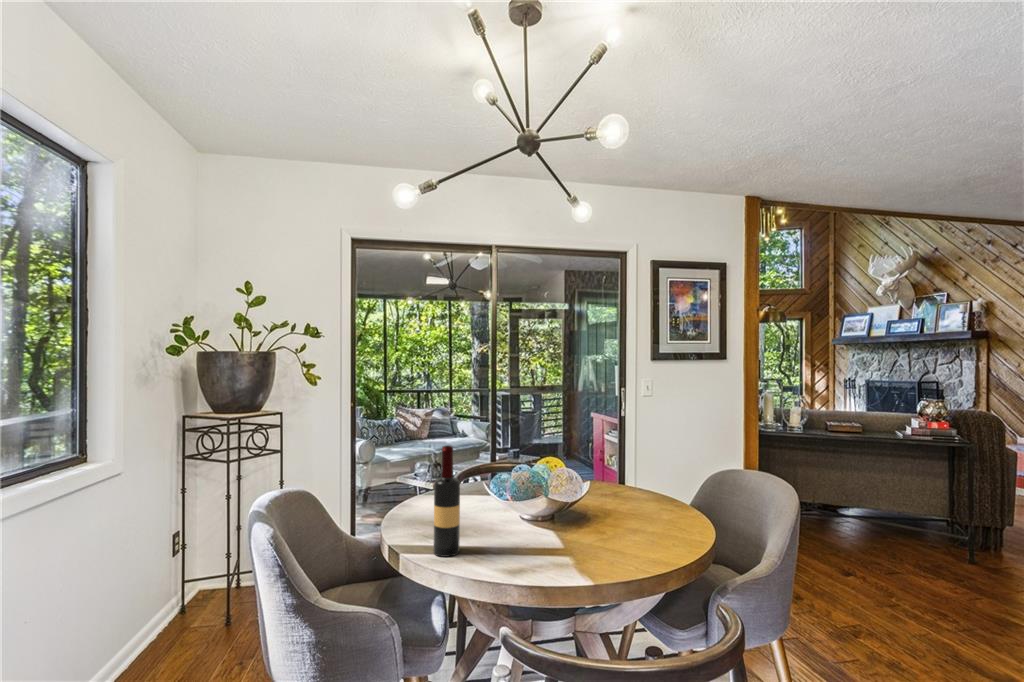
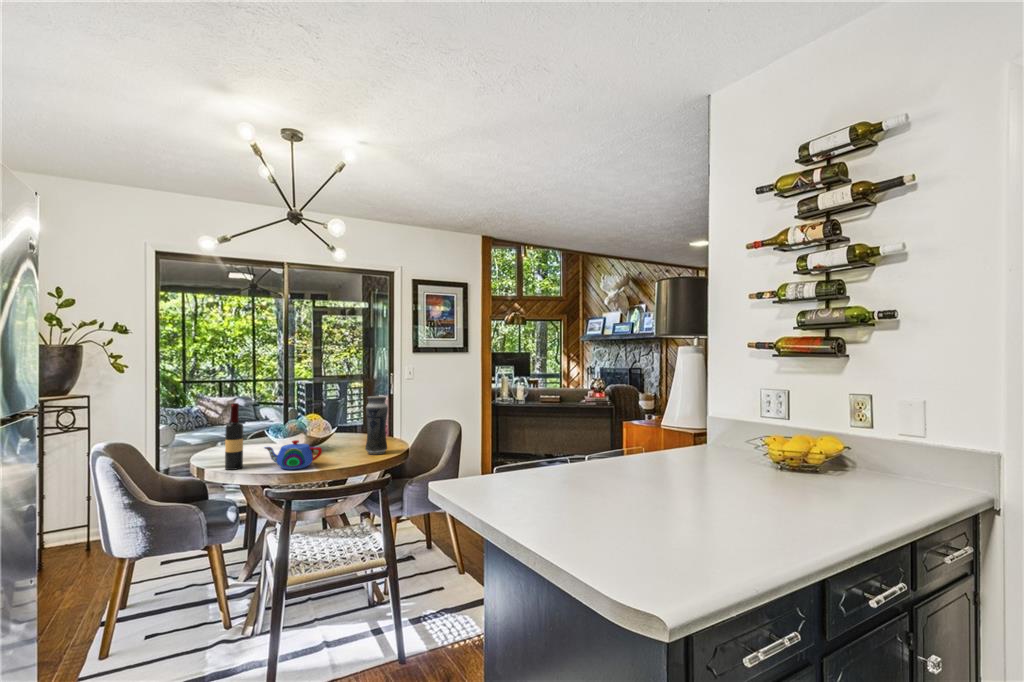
vase: none [644,436,682,540] -> present [365,396,388,455]
teapot: none [493,514,585,569] -> present [265,440,322,469]

